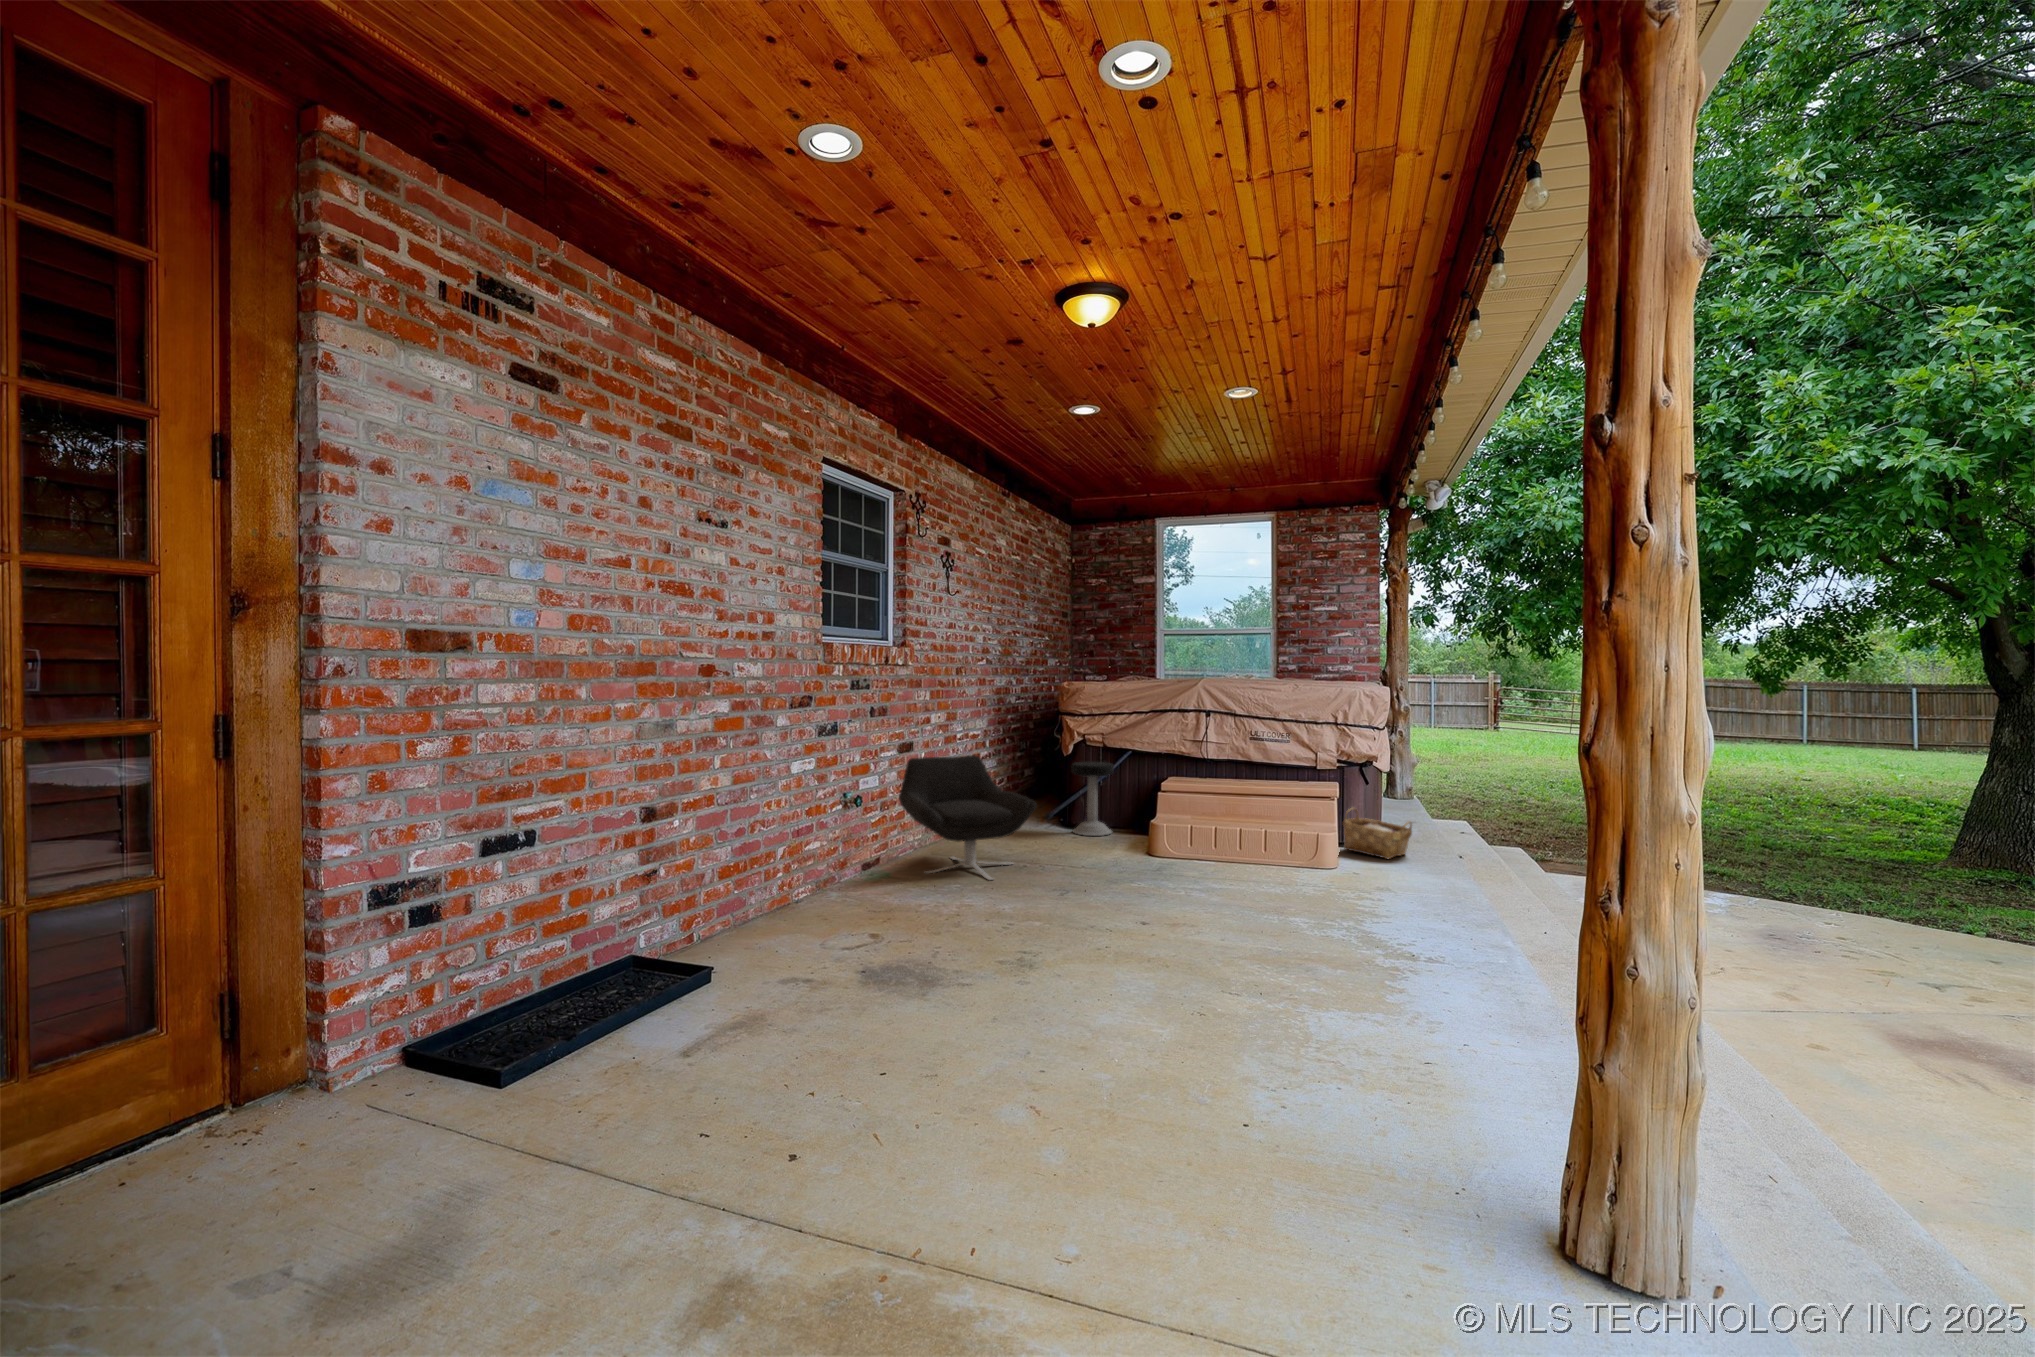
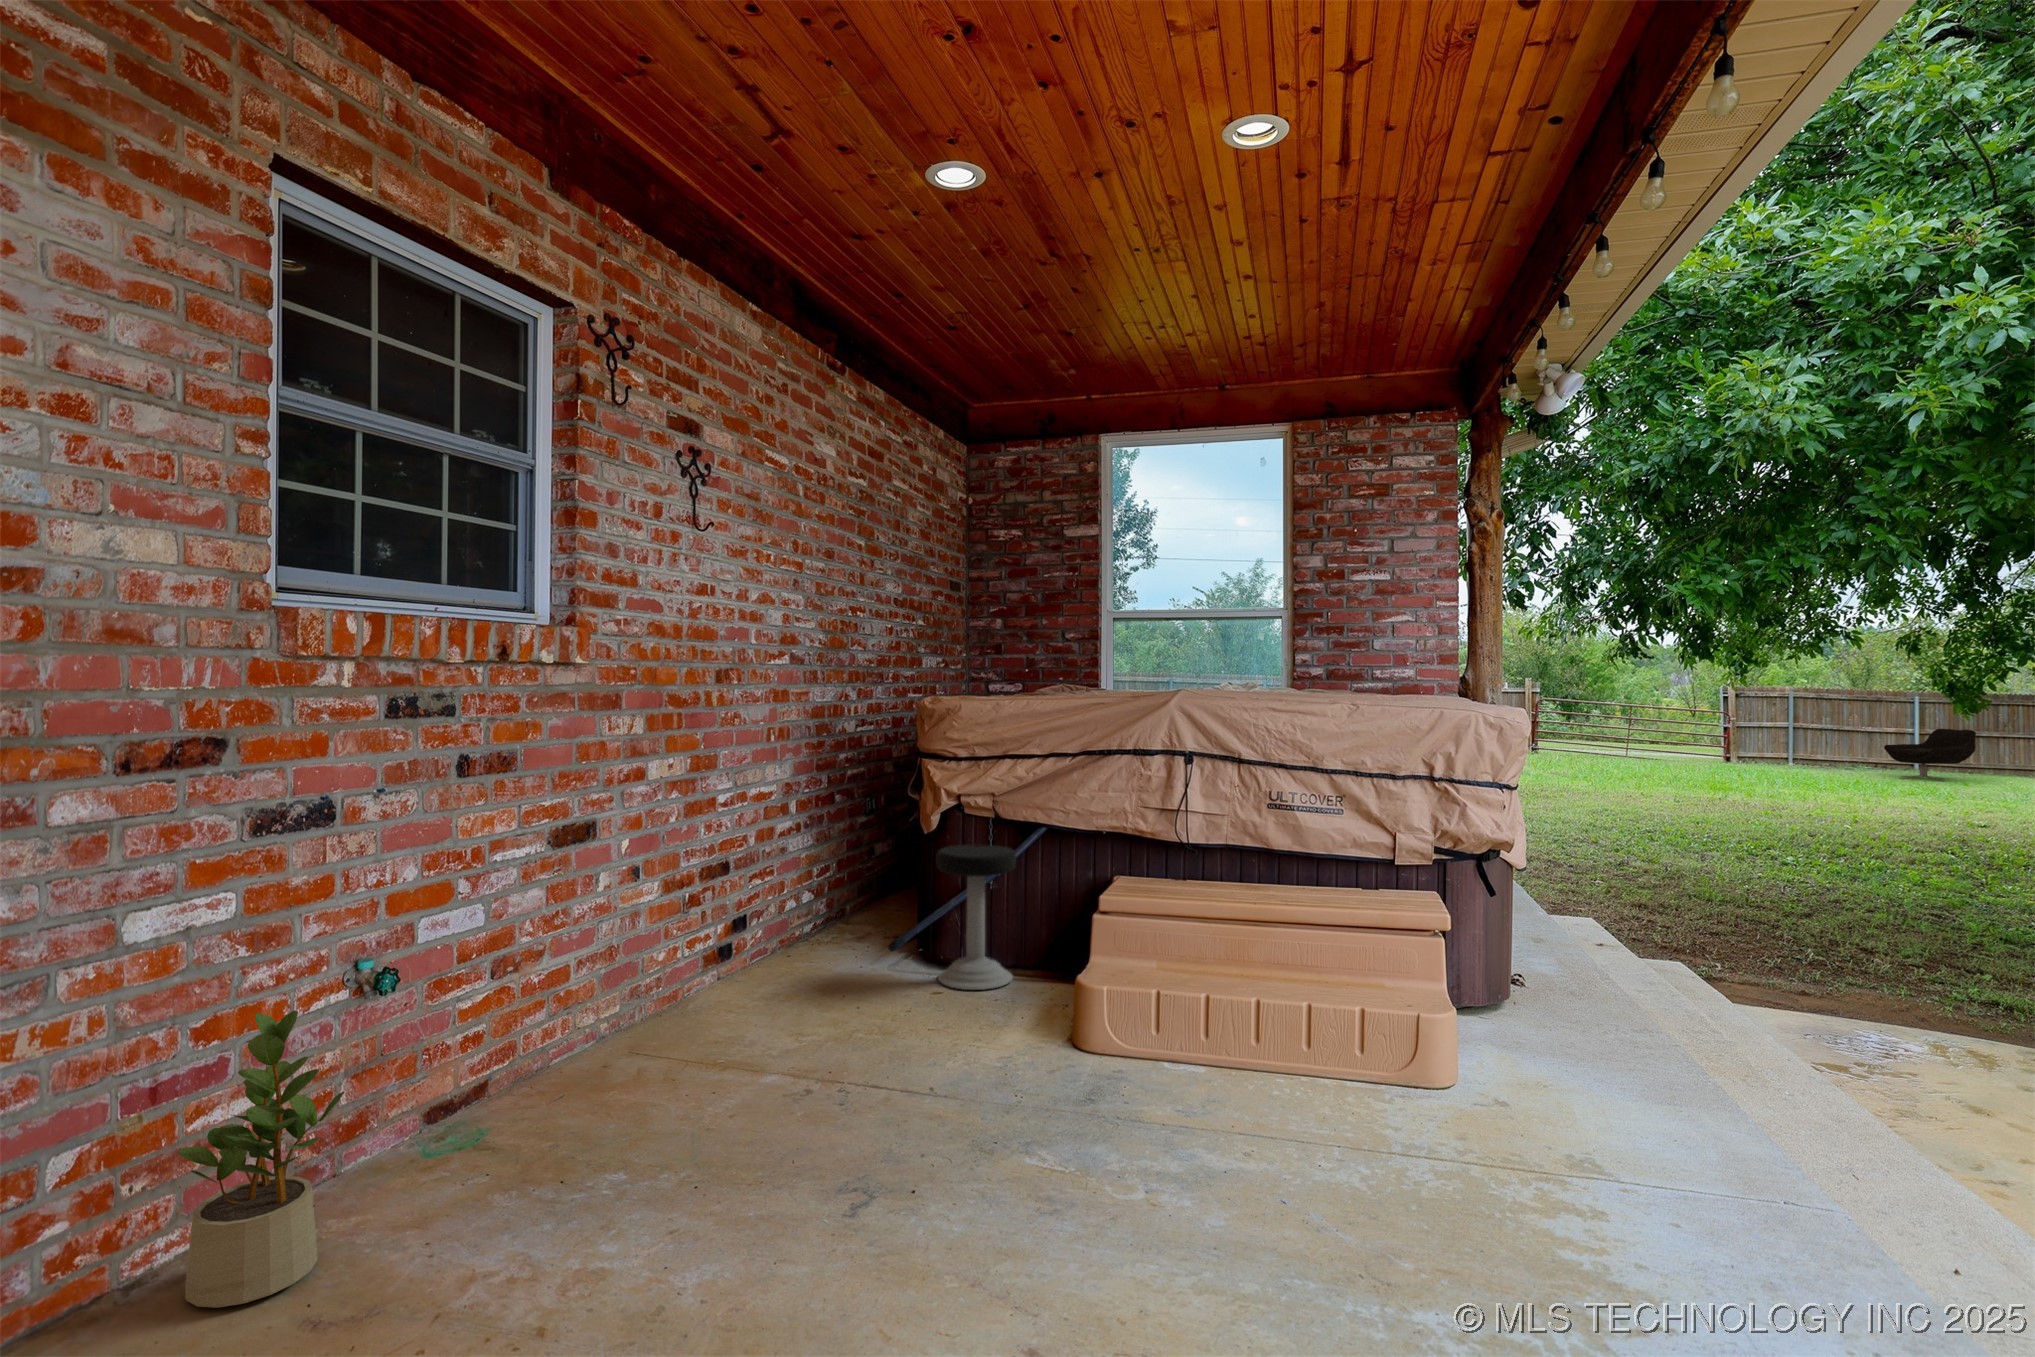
lounge chair: present [899,755,1037,880] -> present [1884,729,1976,781]
potted plant: none [816,800,868,905] -> present [178,1011,344,1308]
woven basket: present [1343,808,1412,859] -> none [1443,937,1580,1047]

